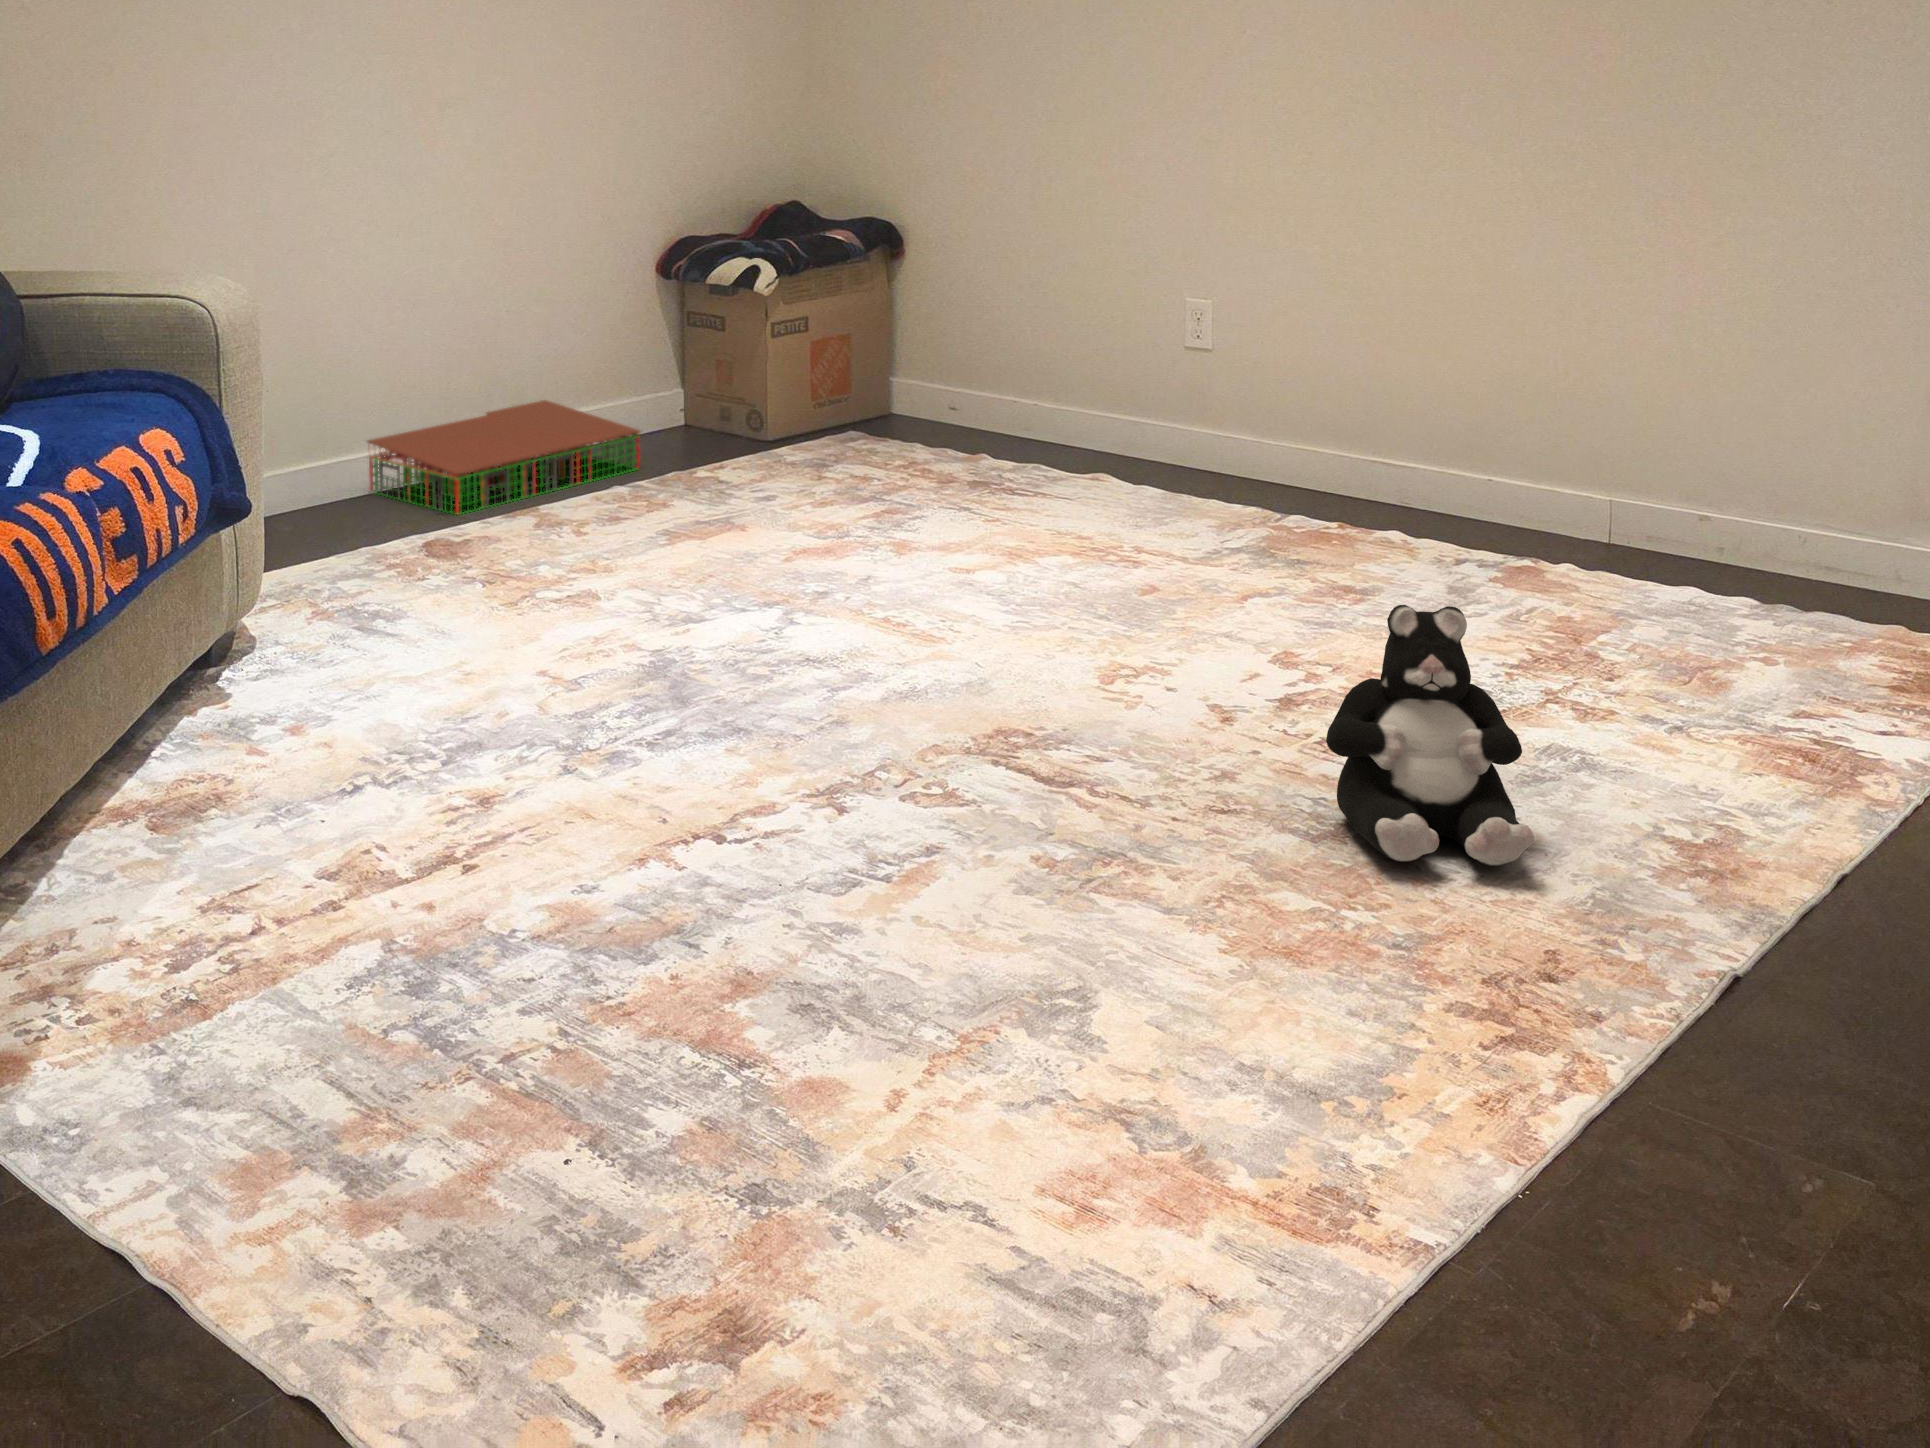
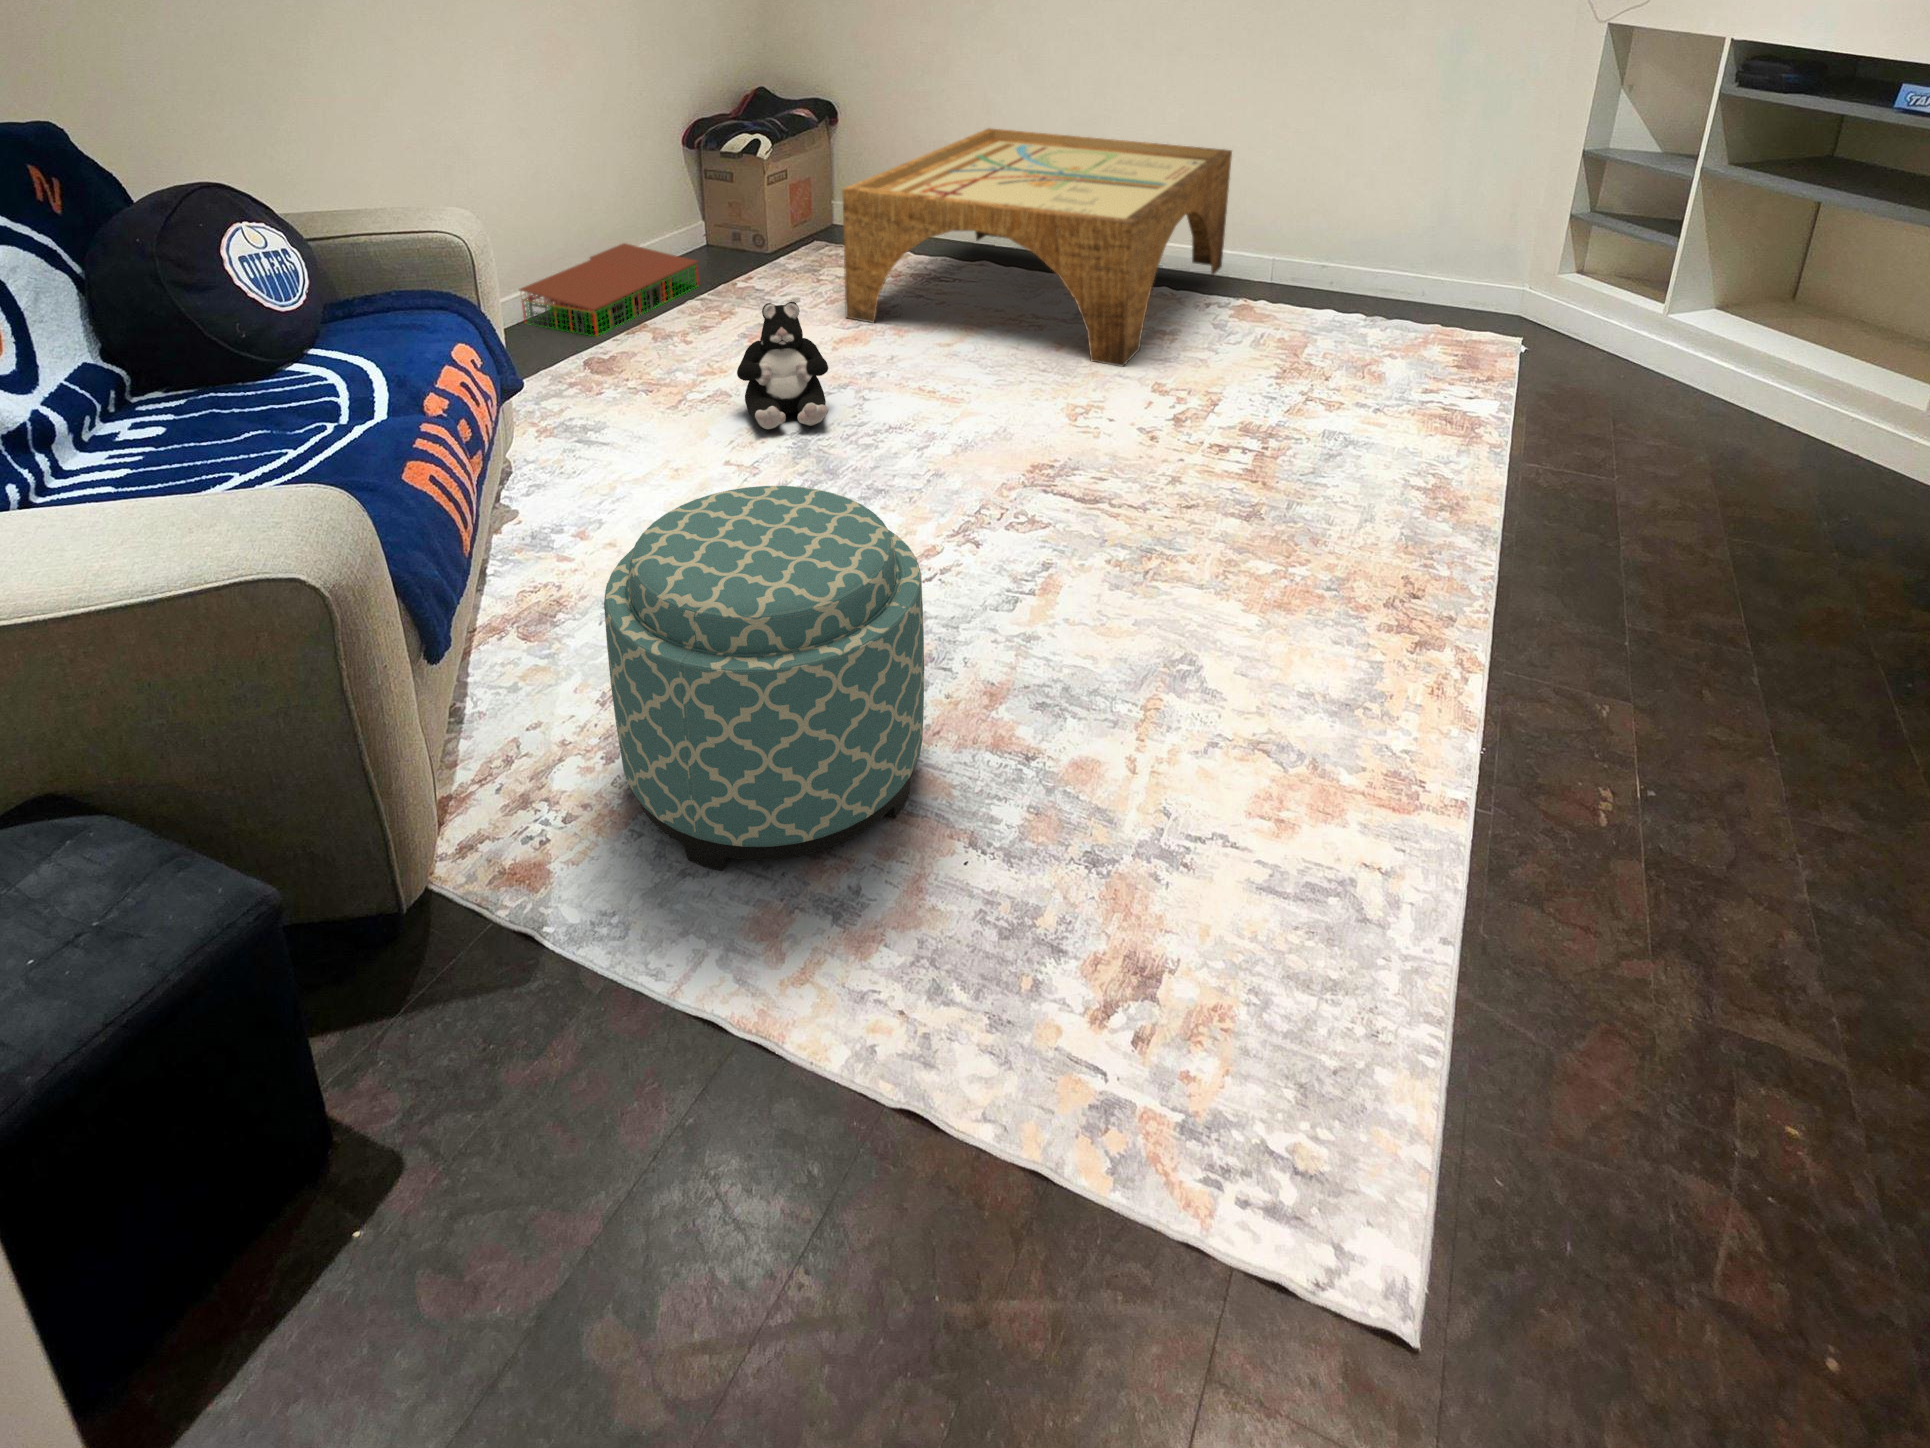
coffee table: none [833,266,1532,625] -> present [842,128,1232,367]
ottoman: none [146,600,593,1108] -> present [604,486,924,871]
plush toy: present [1326,605,1534,866] -> present [737,302,828,429]

